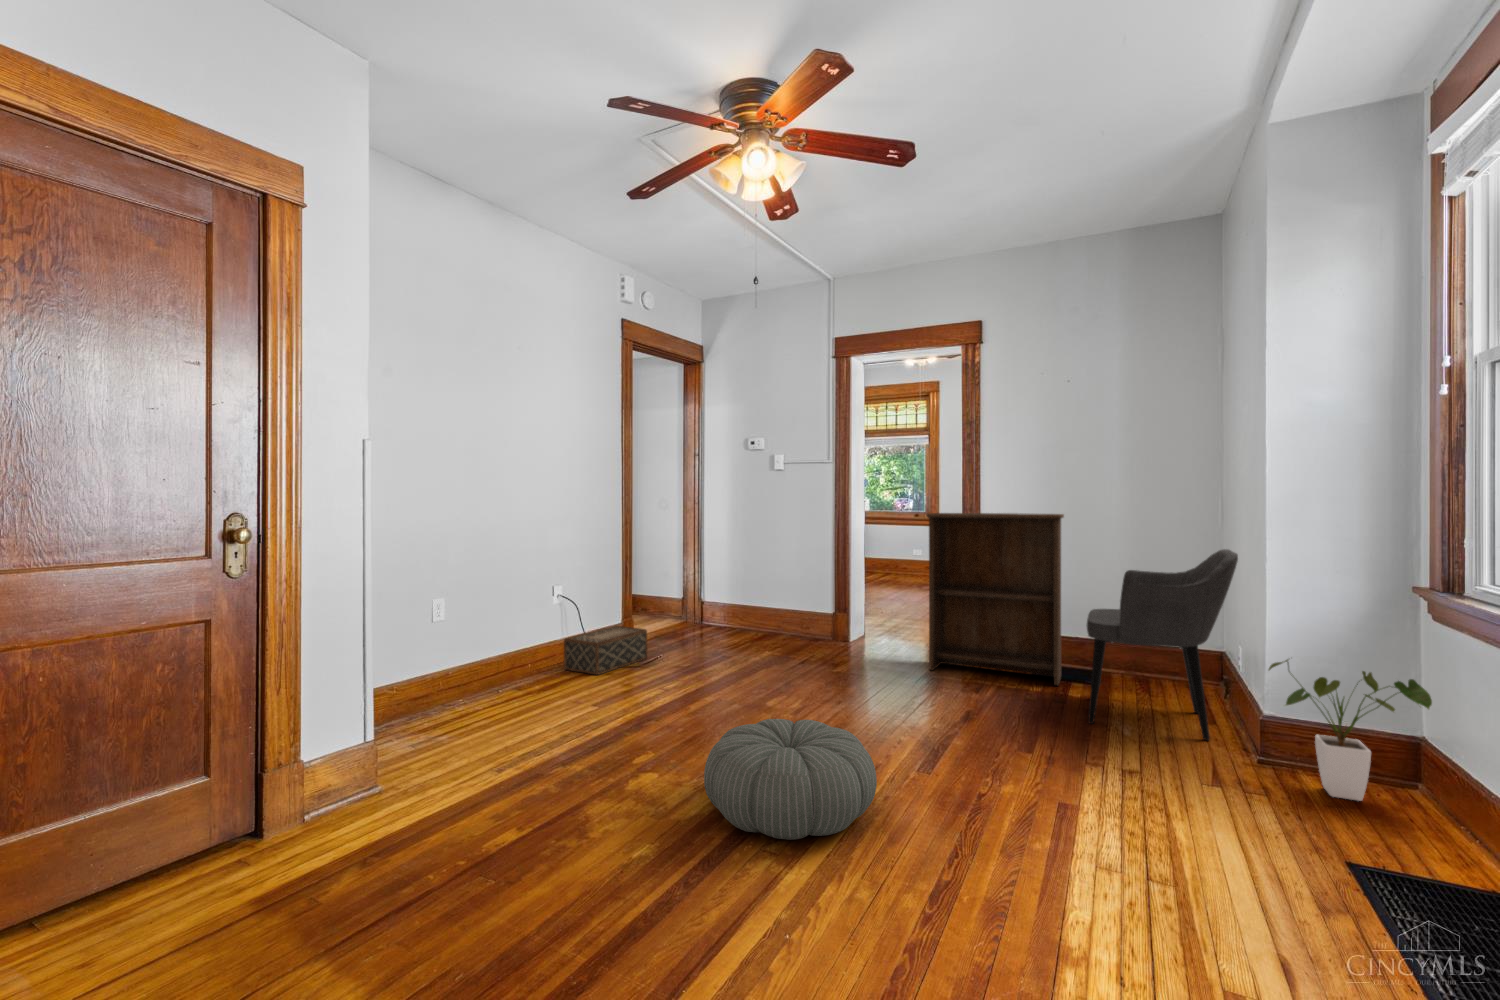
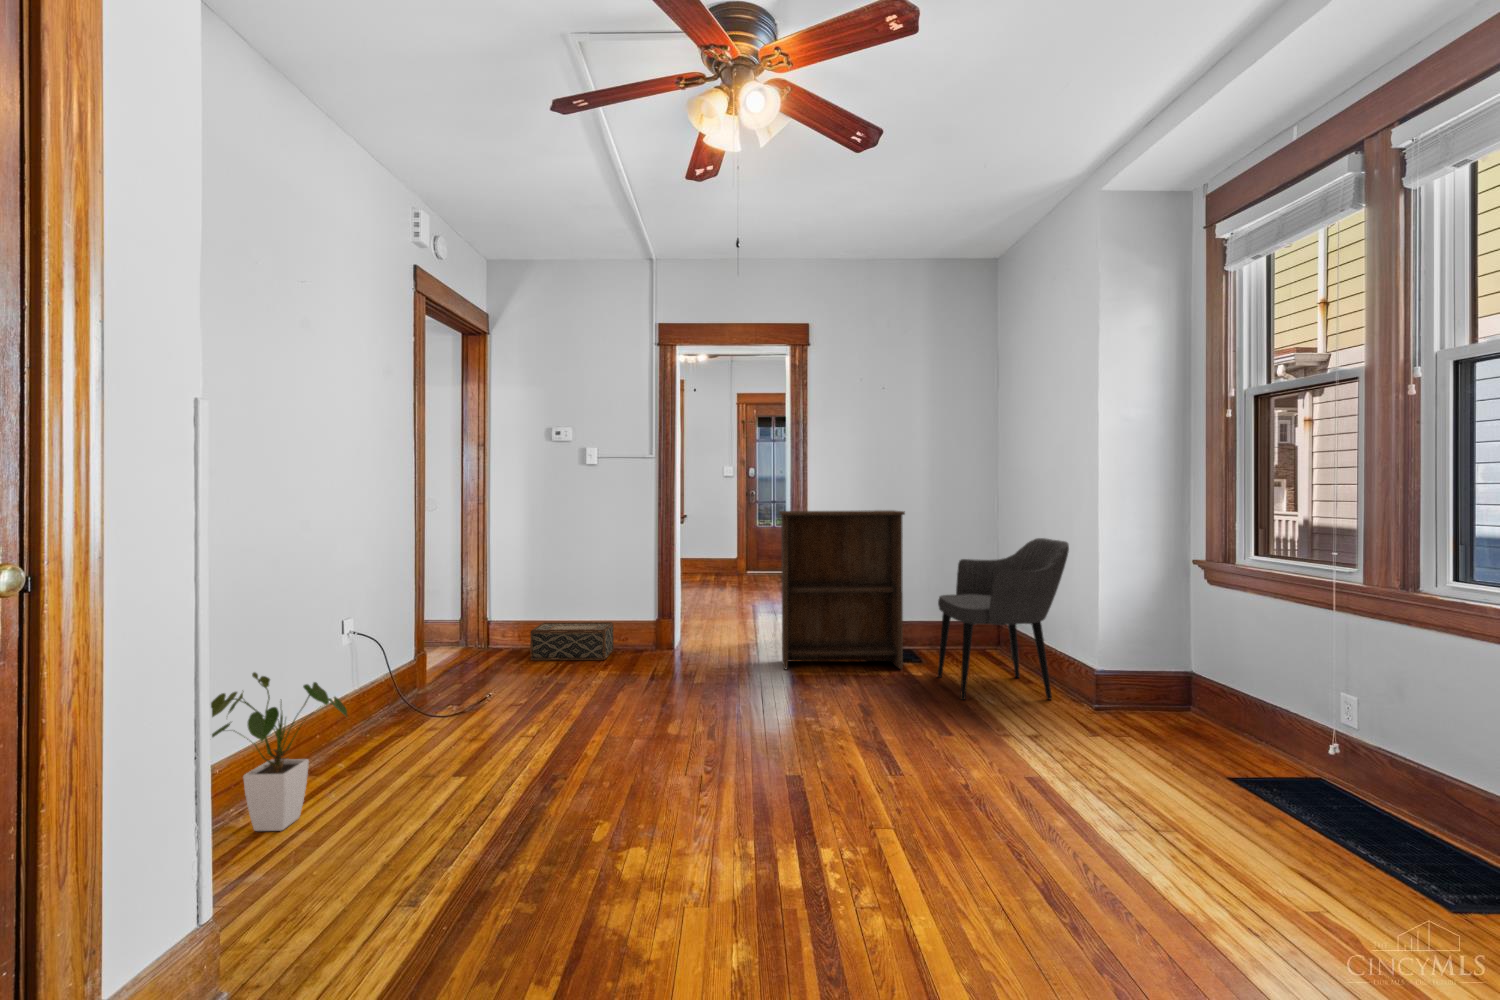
woven basket: present [564,626,647,675] -> present [530,622,614,660]
house plant: present [1269,659,1432,801] -> present [211,672,347,831]
pouf: present [704,719,877,840] -> none [733,744,931,890]

